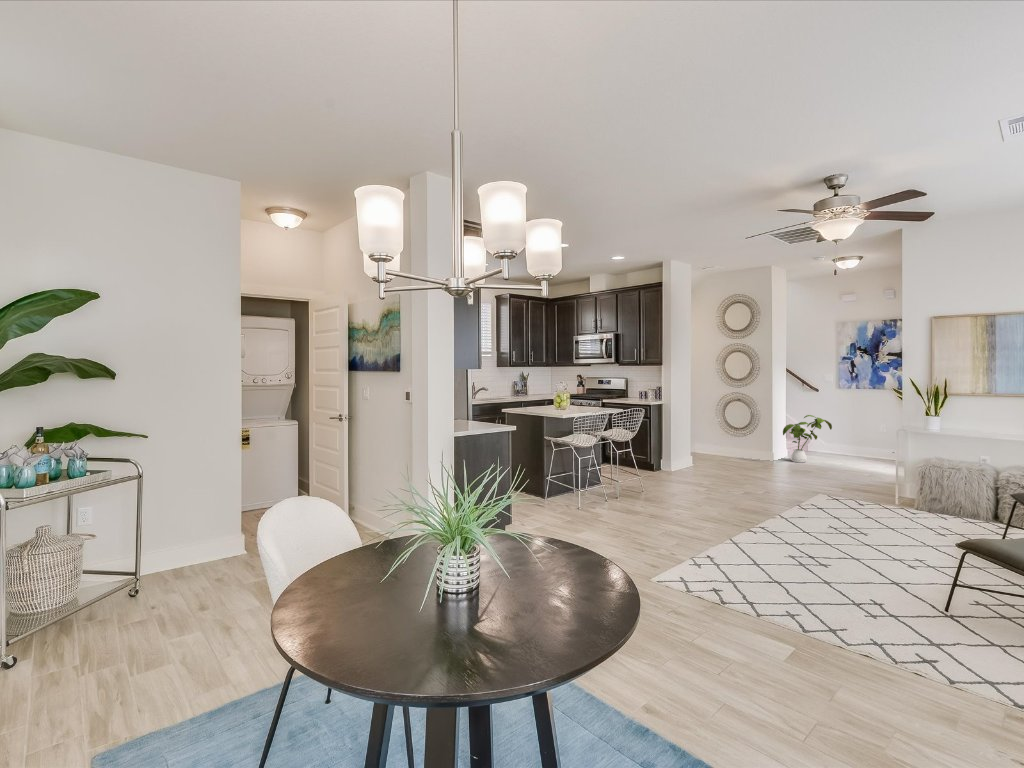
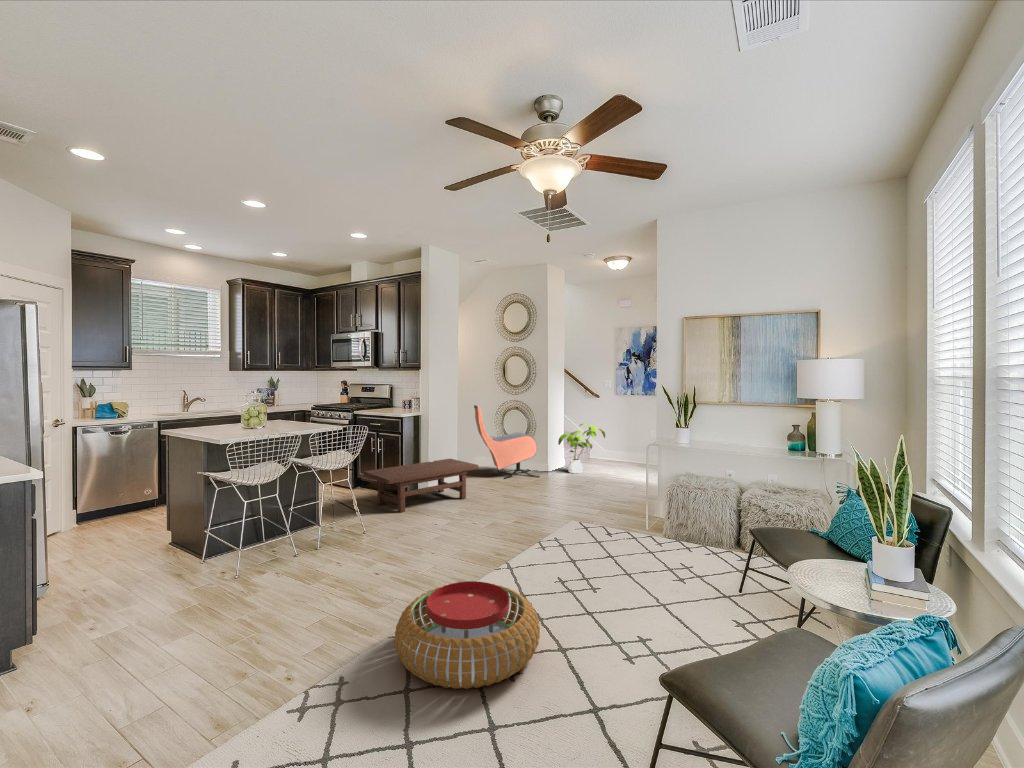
armchair: none [698,397,765,464] -> present [474,405,540,479]
coffee table: none [622,442,717,482] -> present [363,459,479,513]
pouf: none [731,512,840,568] -> present [395,581,540,689]

